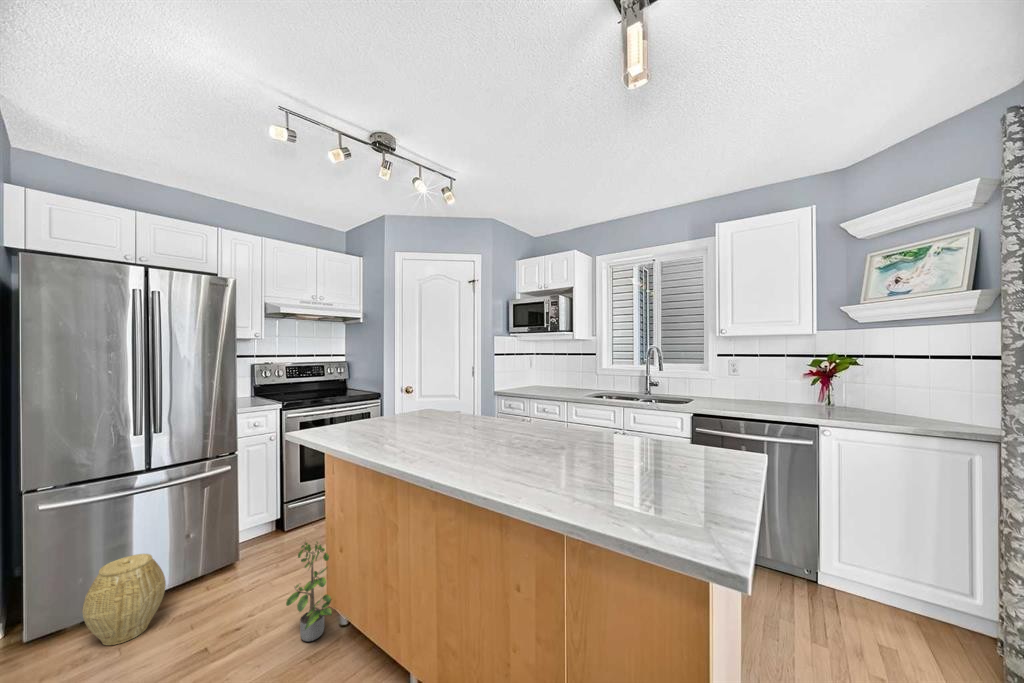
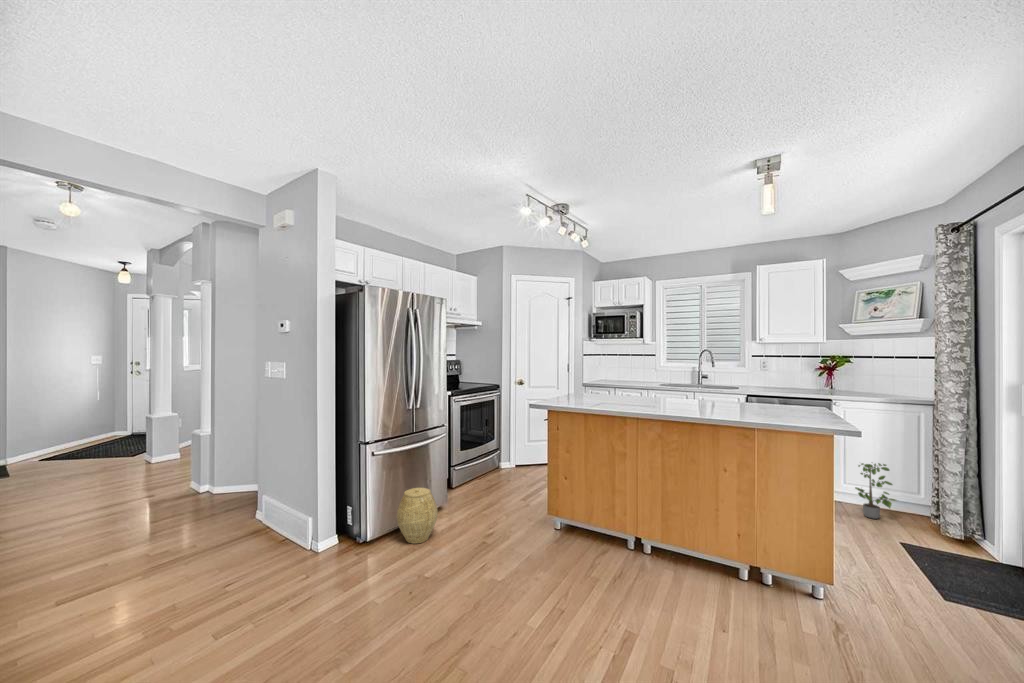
potted plant: present [286,542,332,642] -> present [855,463,896,519]

